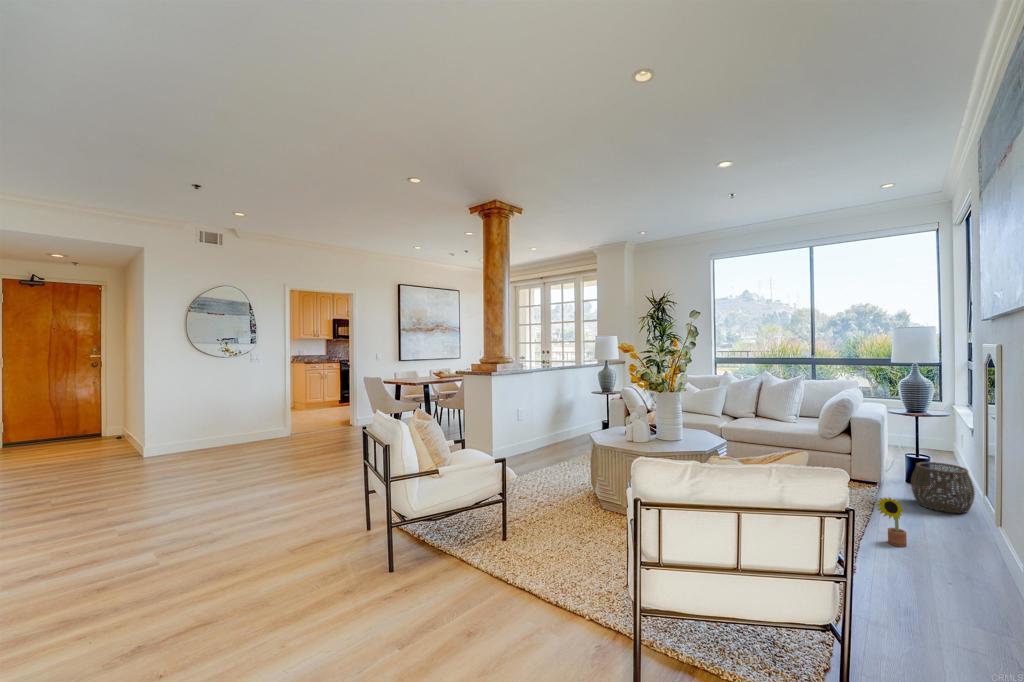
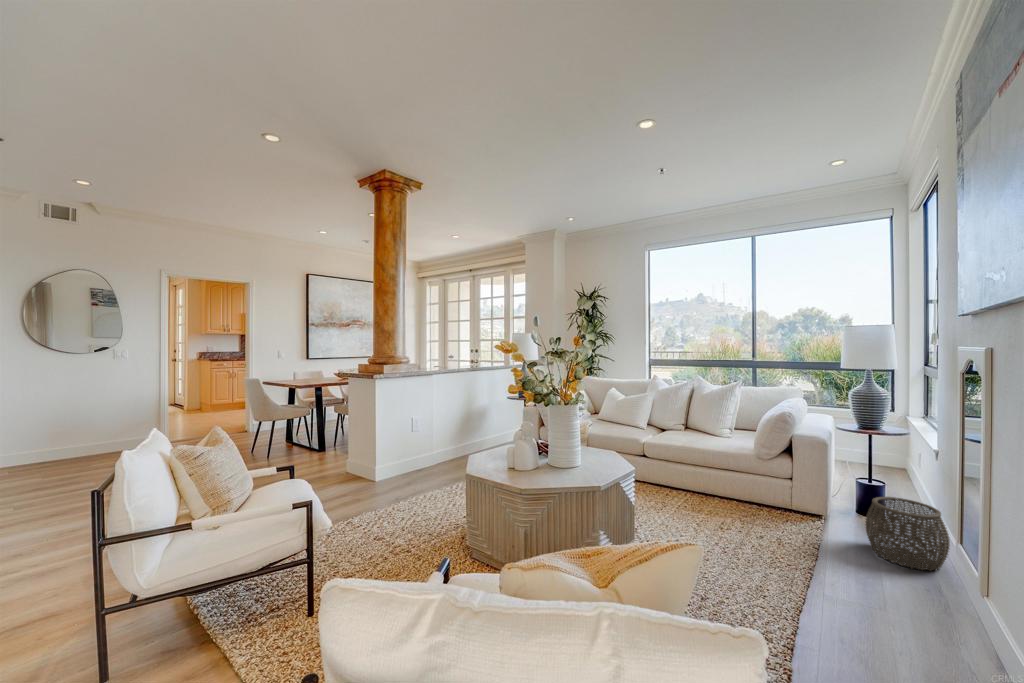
decorative plant: present [876,497,907,547] -> none [822,567,867,642]

